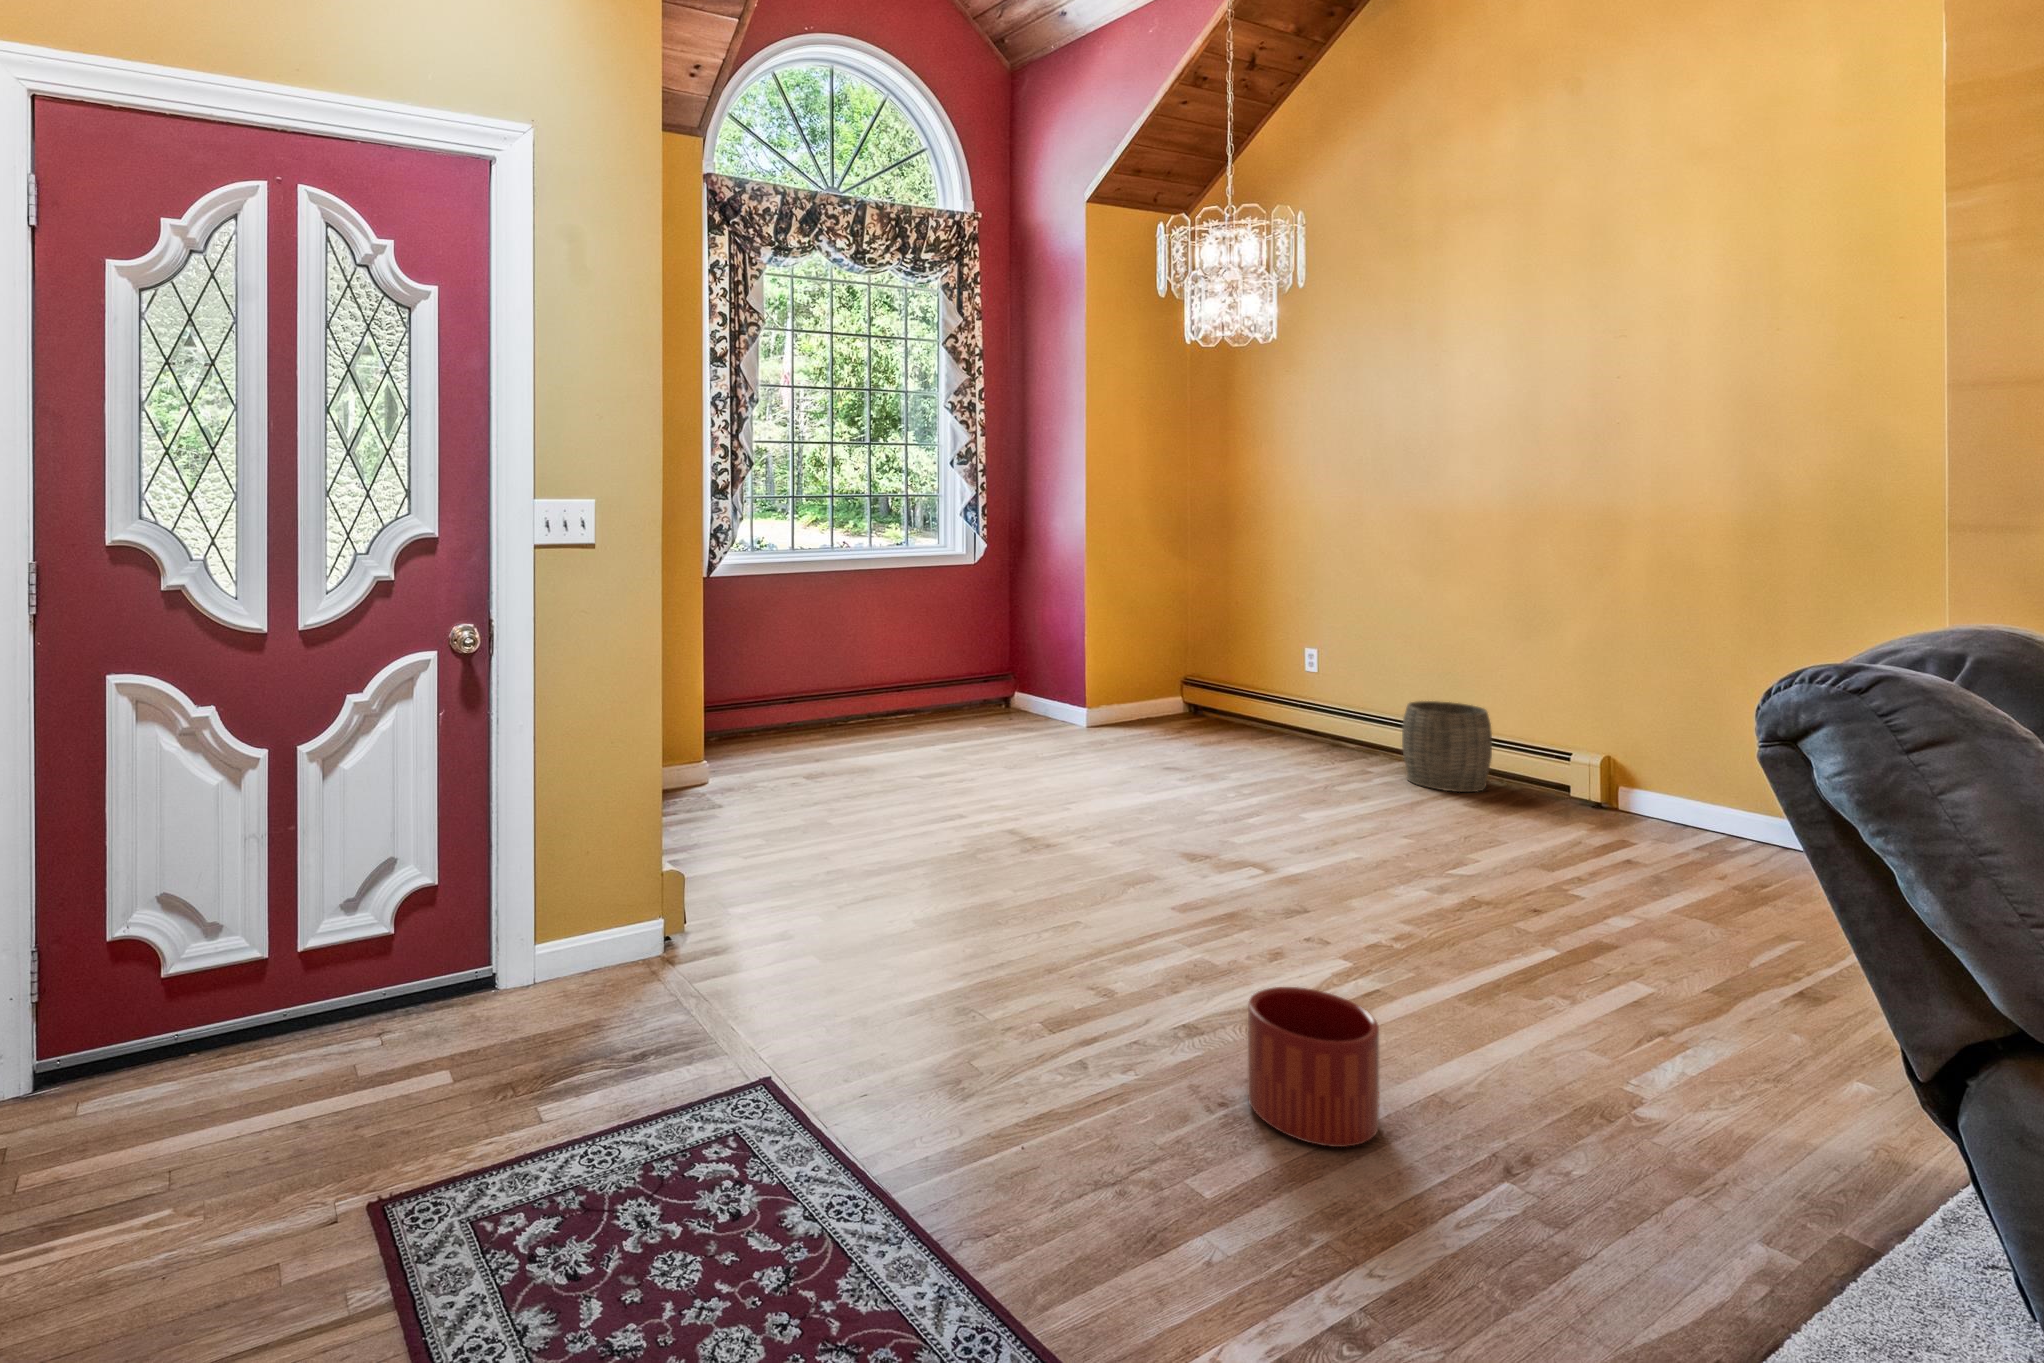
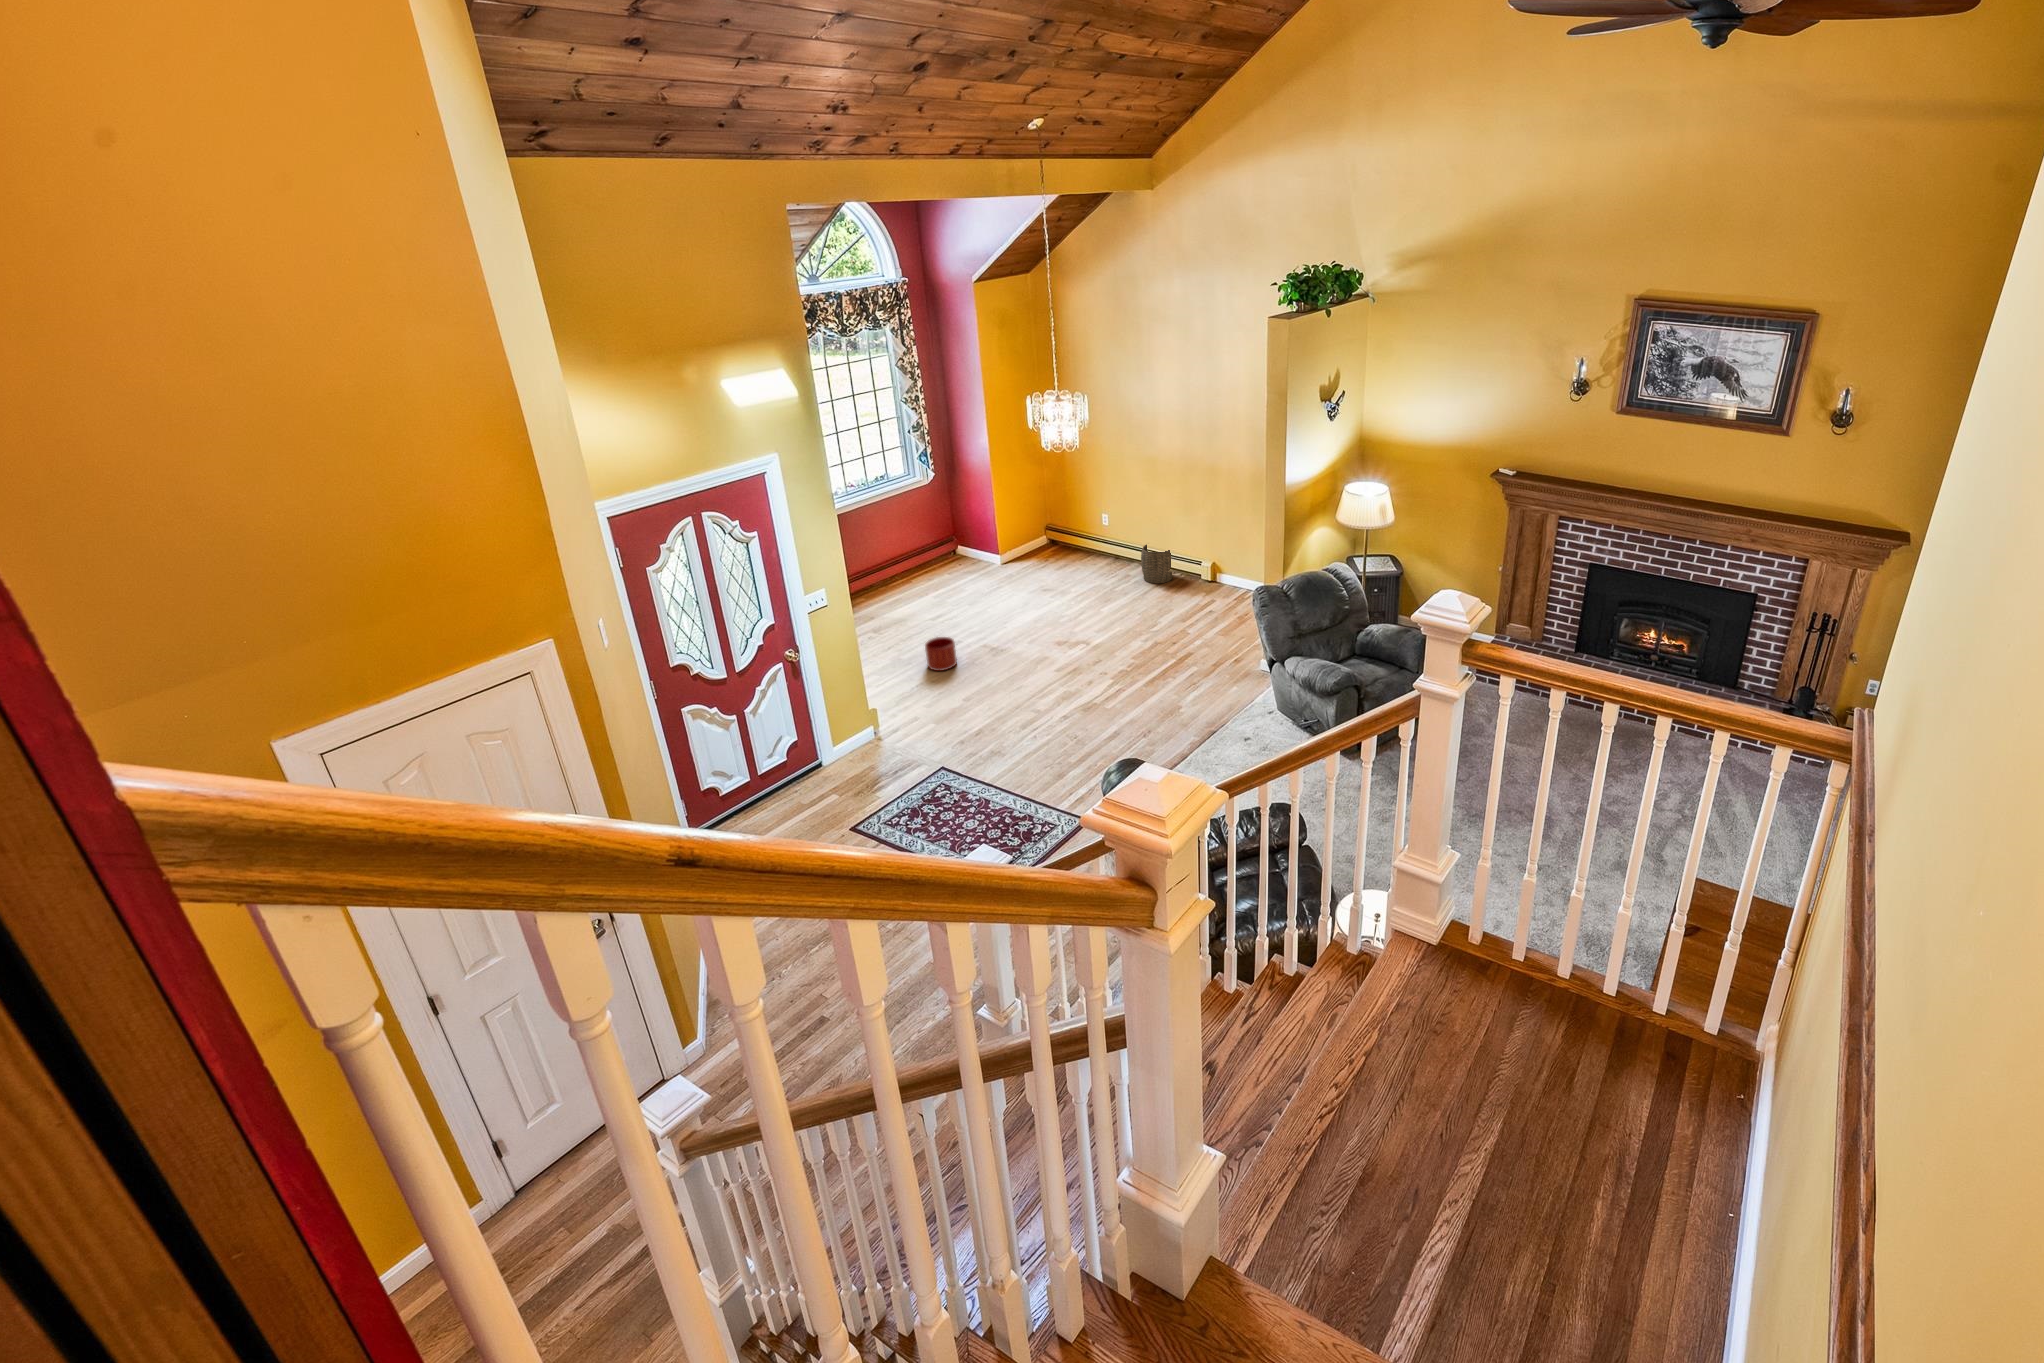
planter: present [1248,987,1379,1147] -> present [925,637,957,671]

